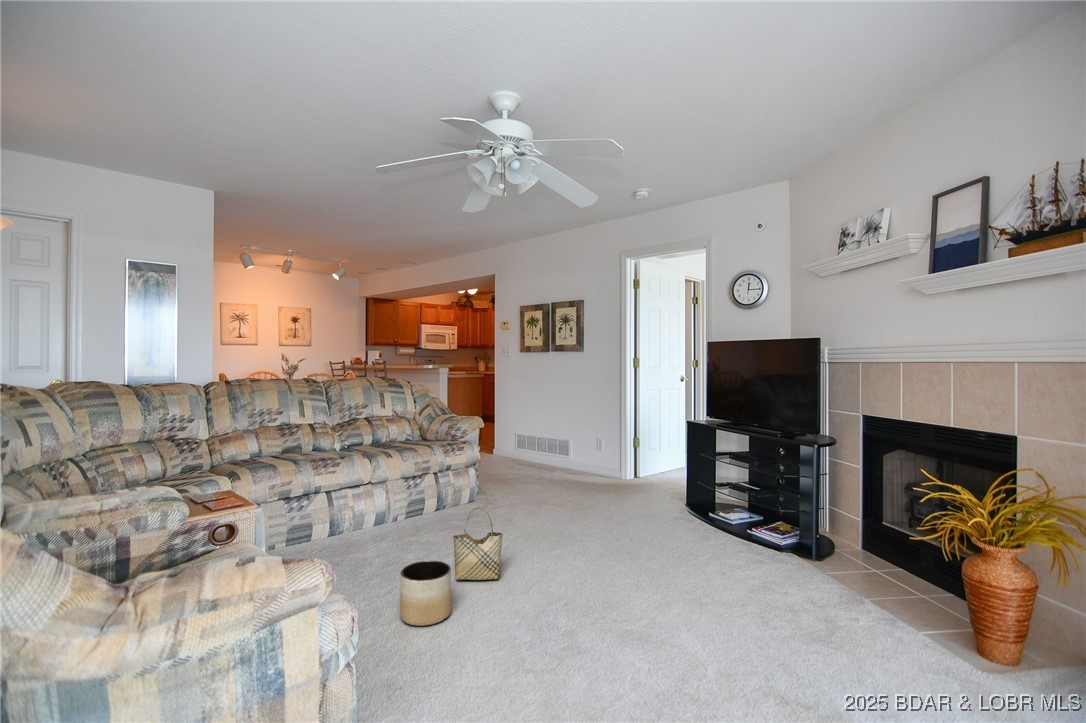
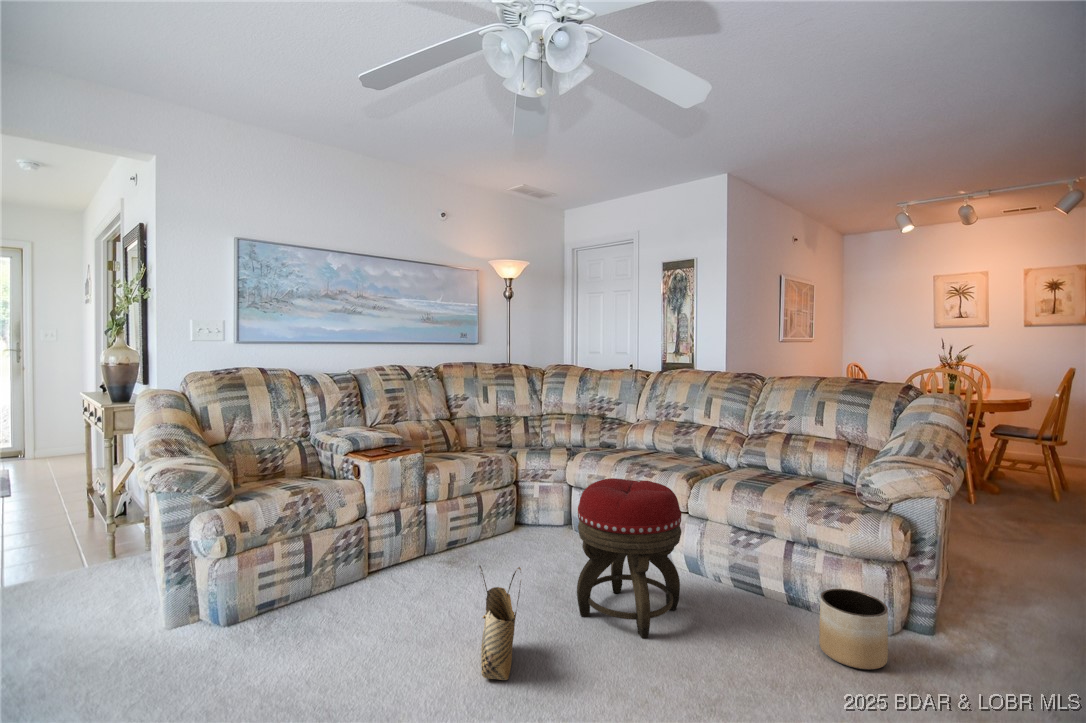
footstool: none [389,451,464,555] -> present [577,478,682,638]
planter: present [400,561,451,626] -> present [819,589,888,670]

